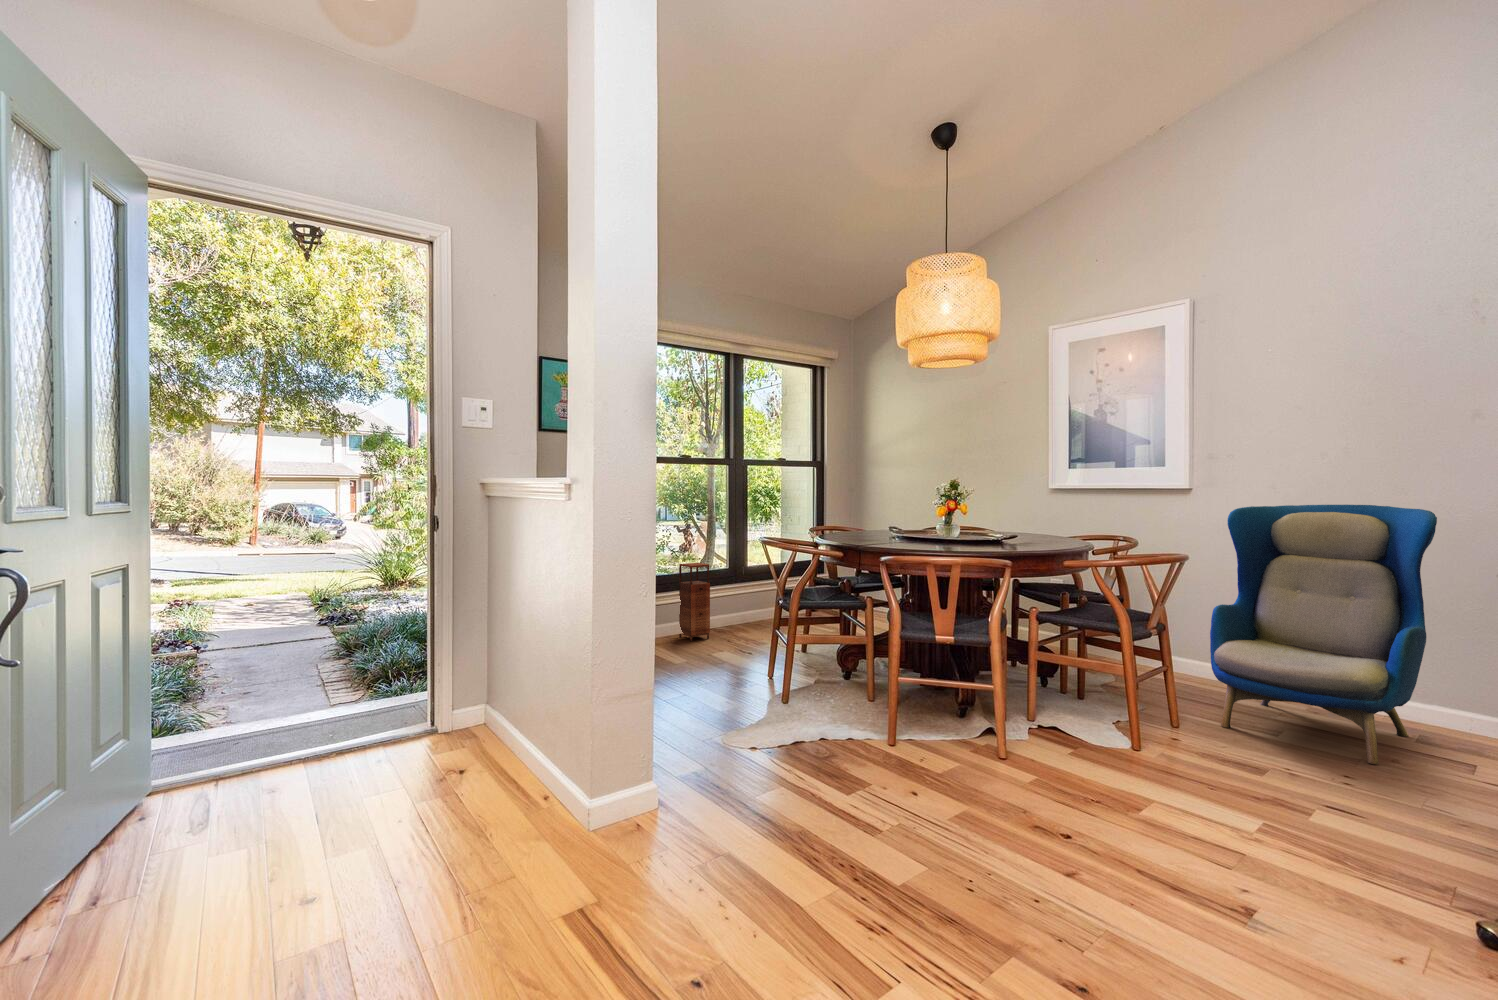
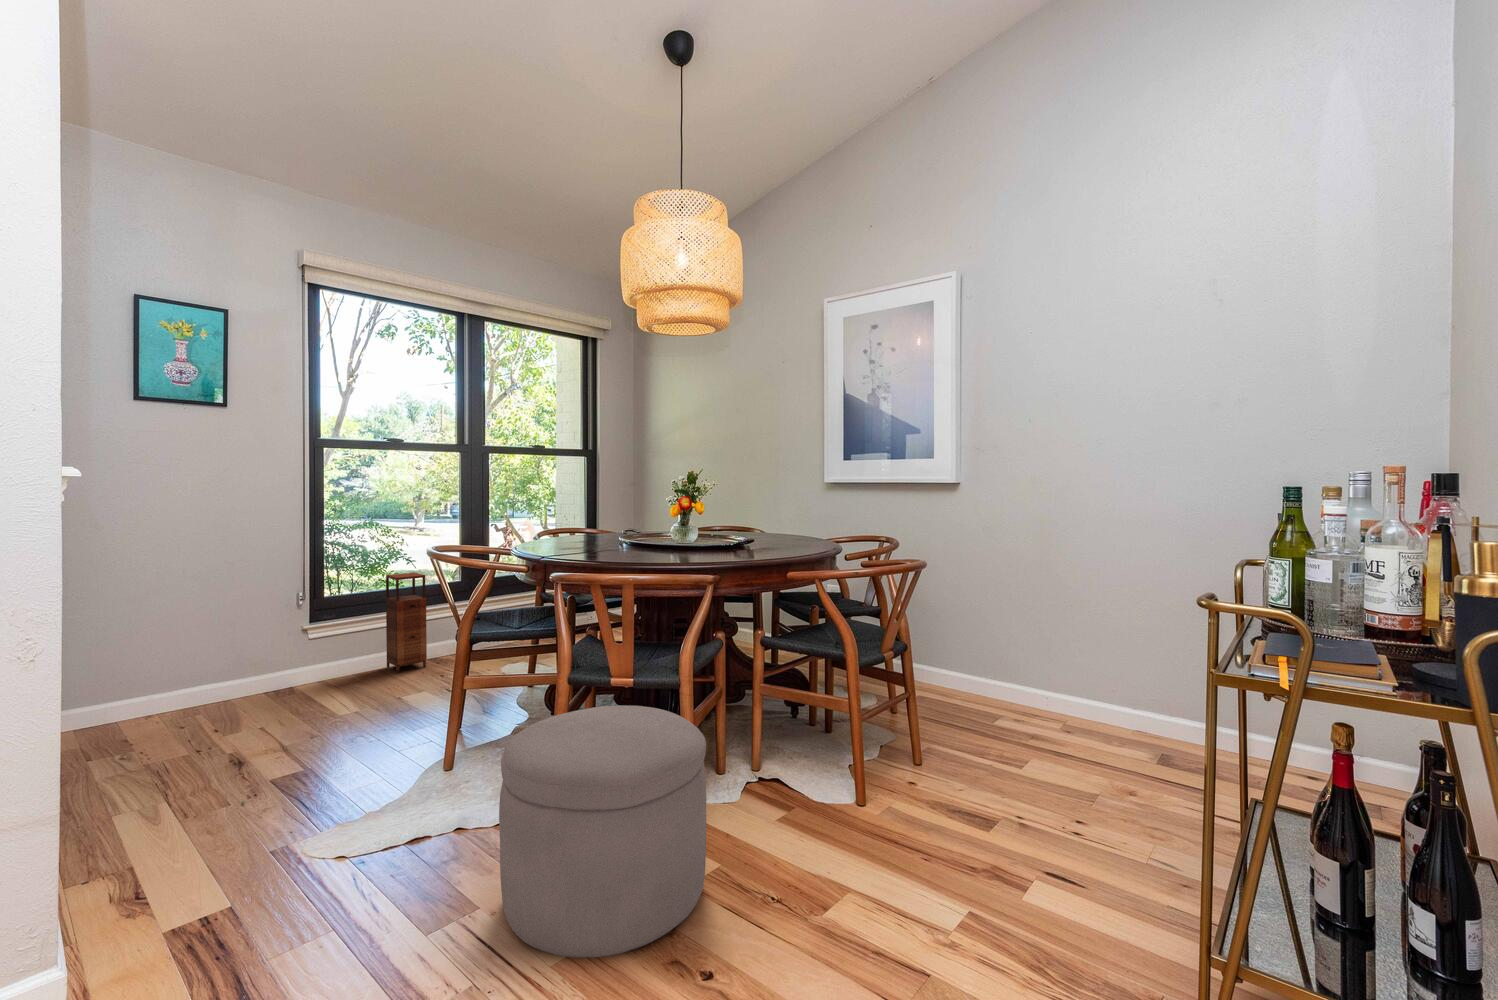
armchair: present [1210,505,1437,764] -> none [958,502,1177,801]
ottoman: none [887,654,1040,817] -> present [499,705,706,957]

